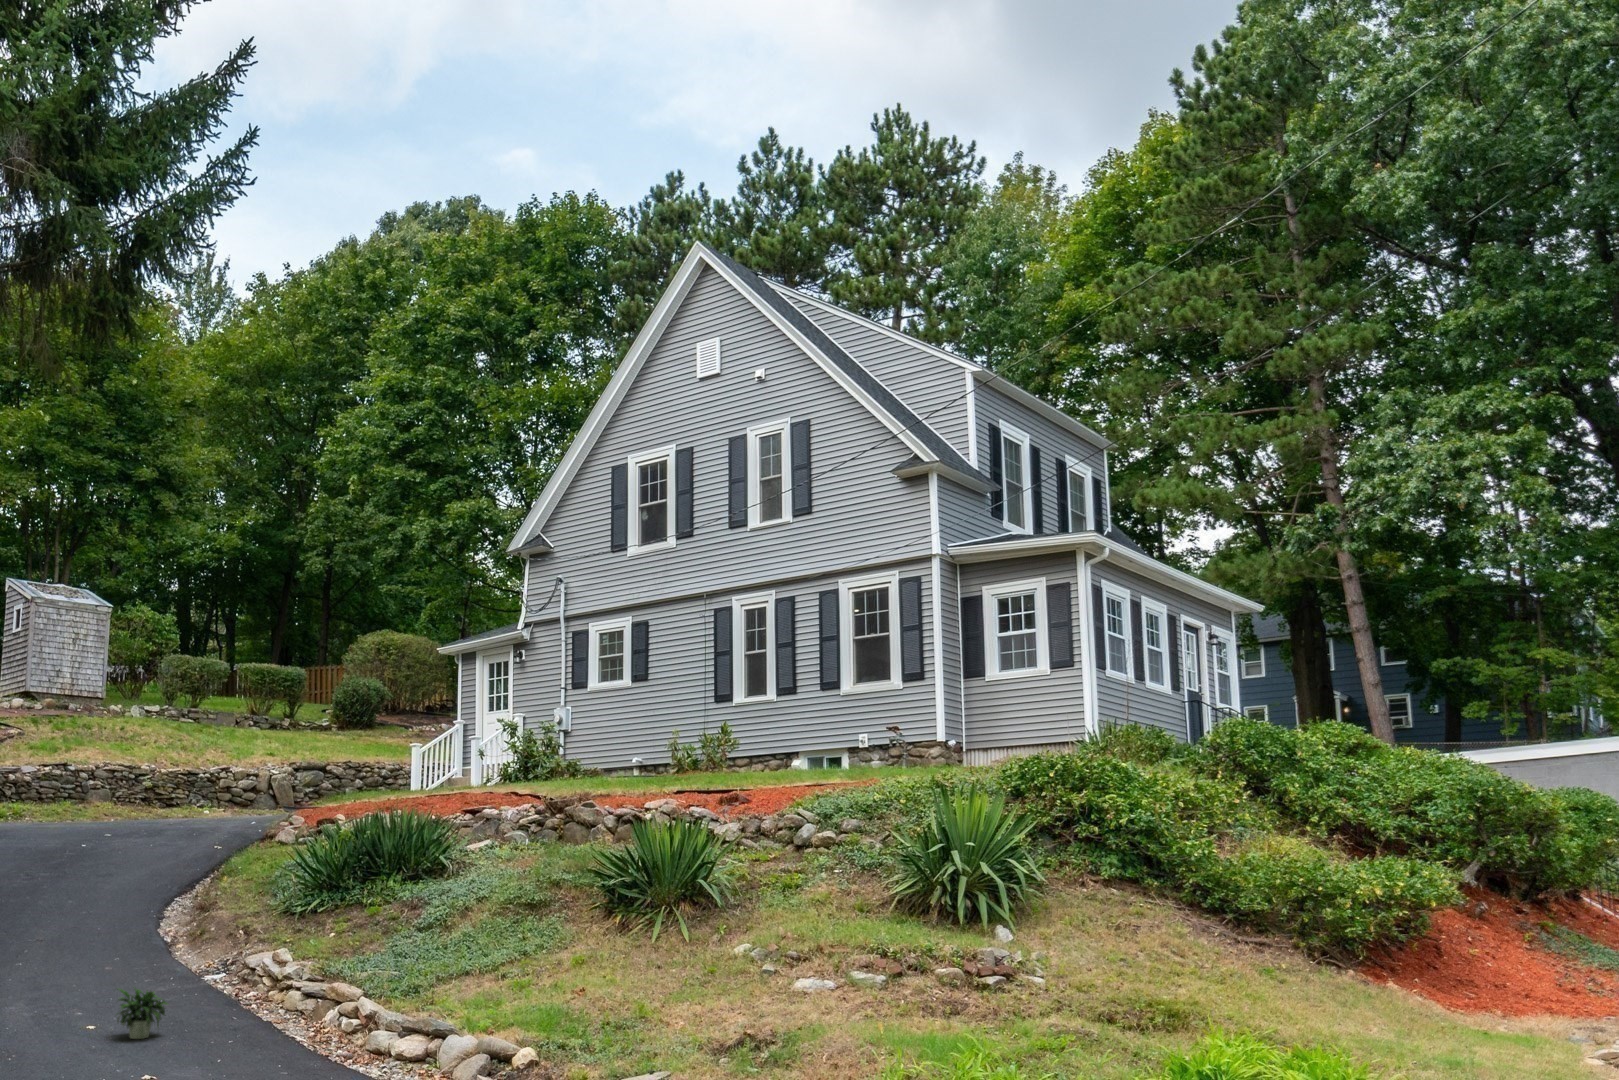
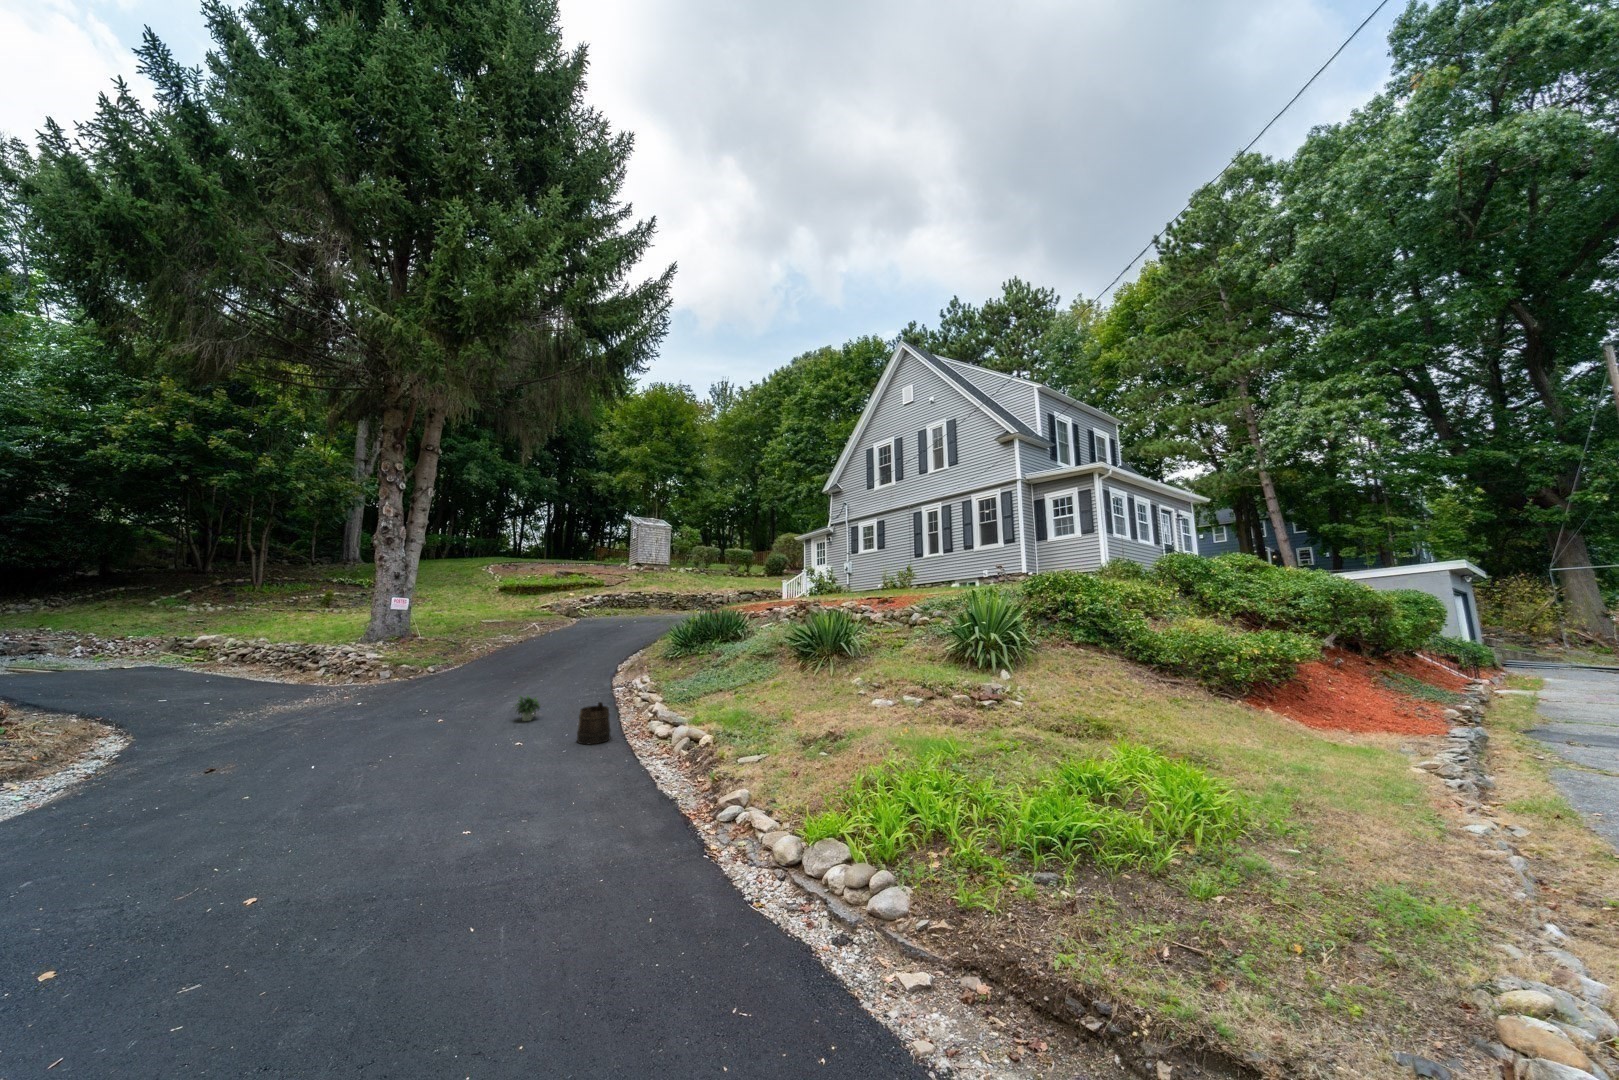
bucket: none [296,986,358,1061] -> present [577,702,611,744]

